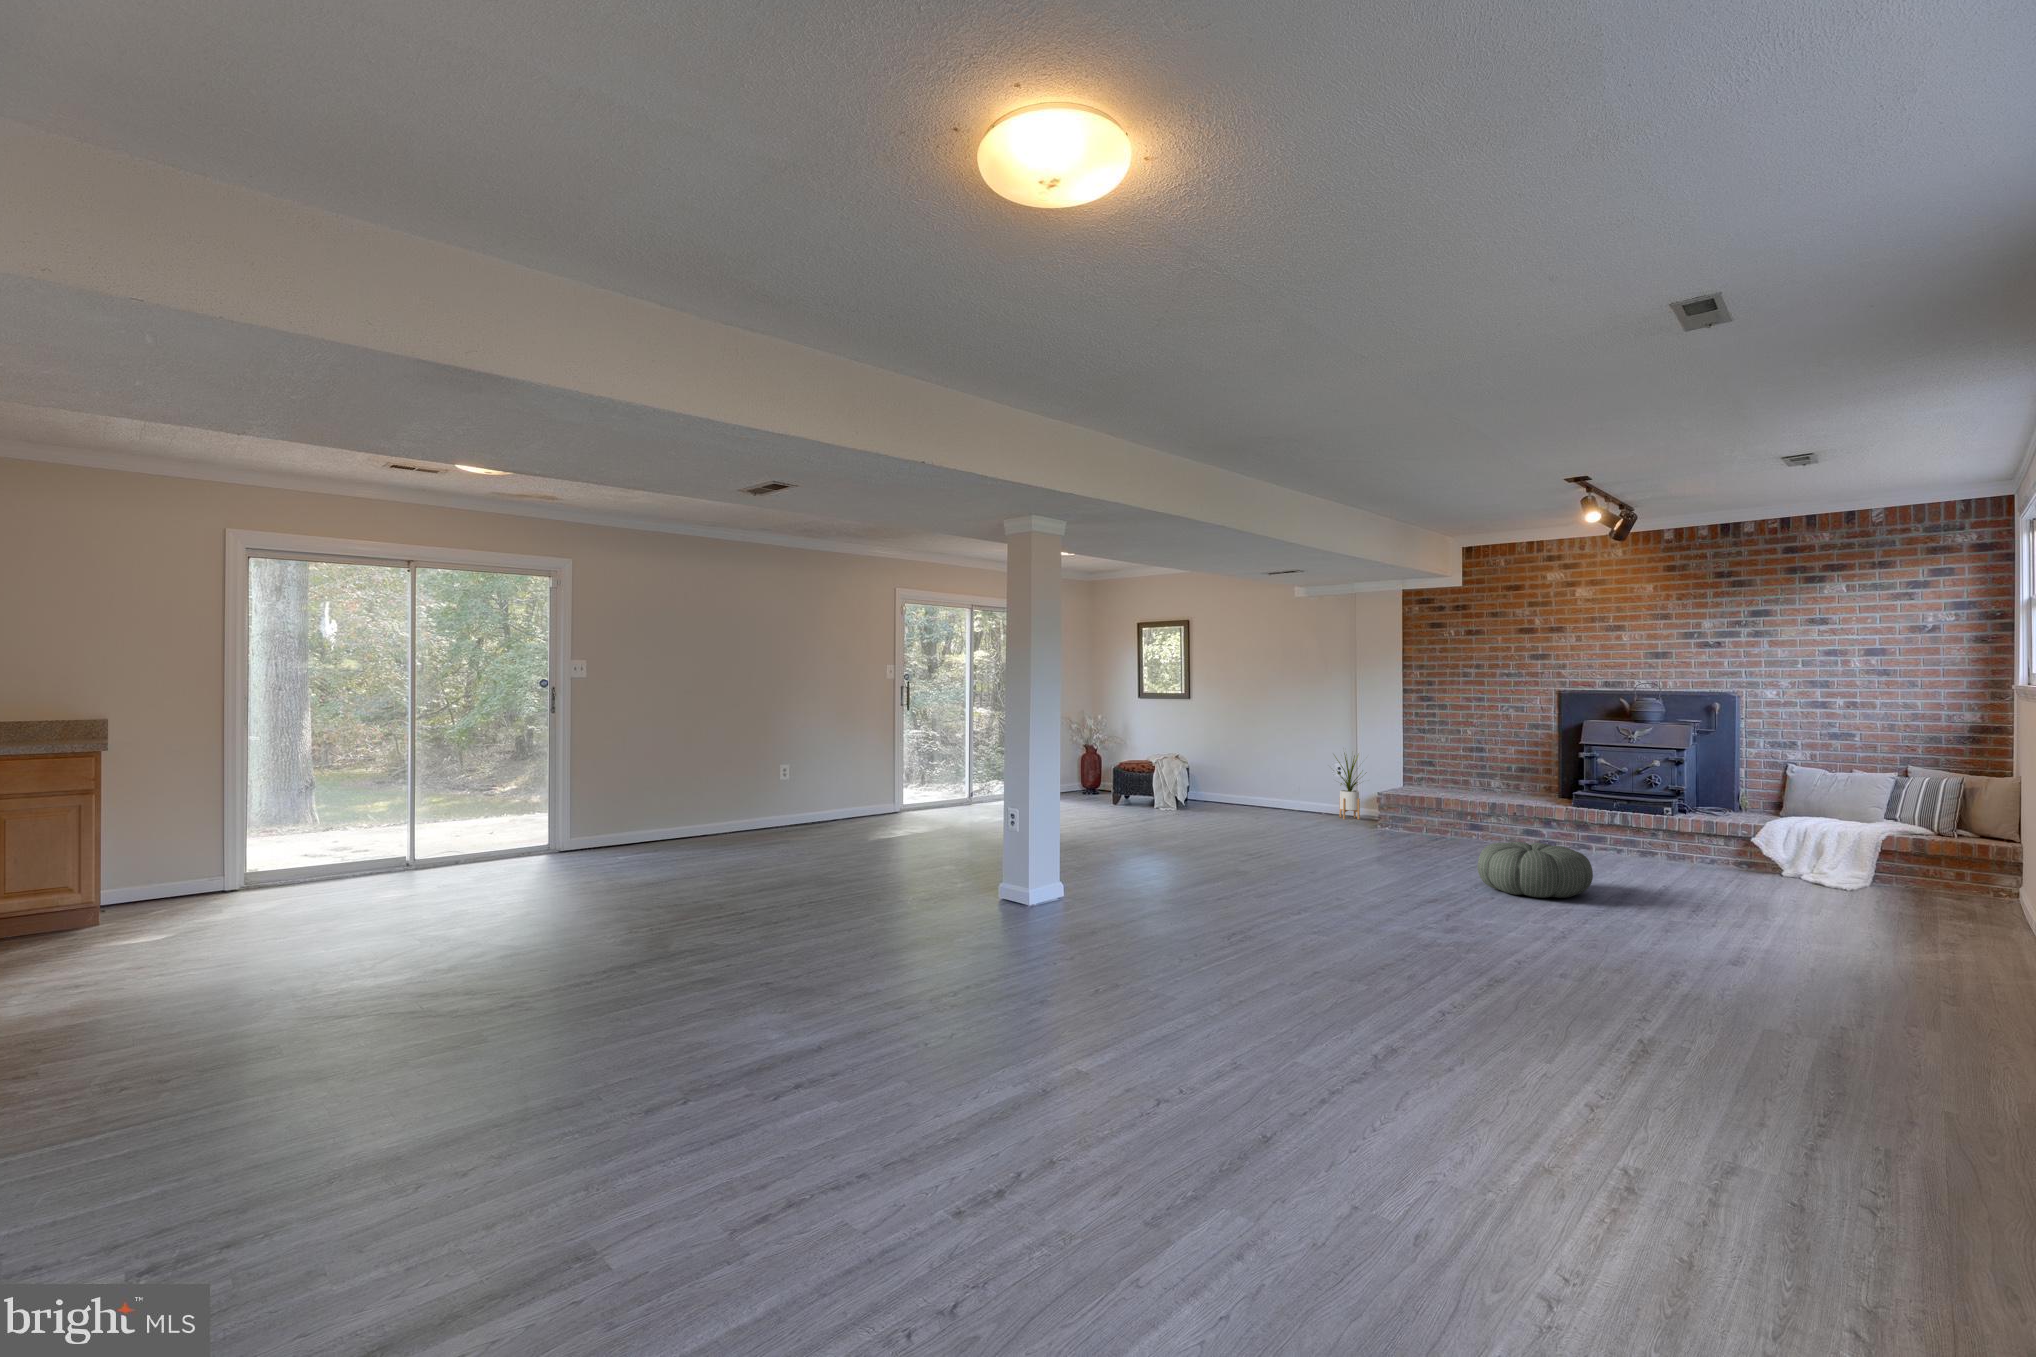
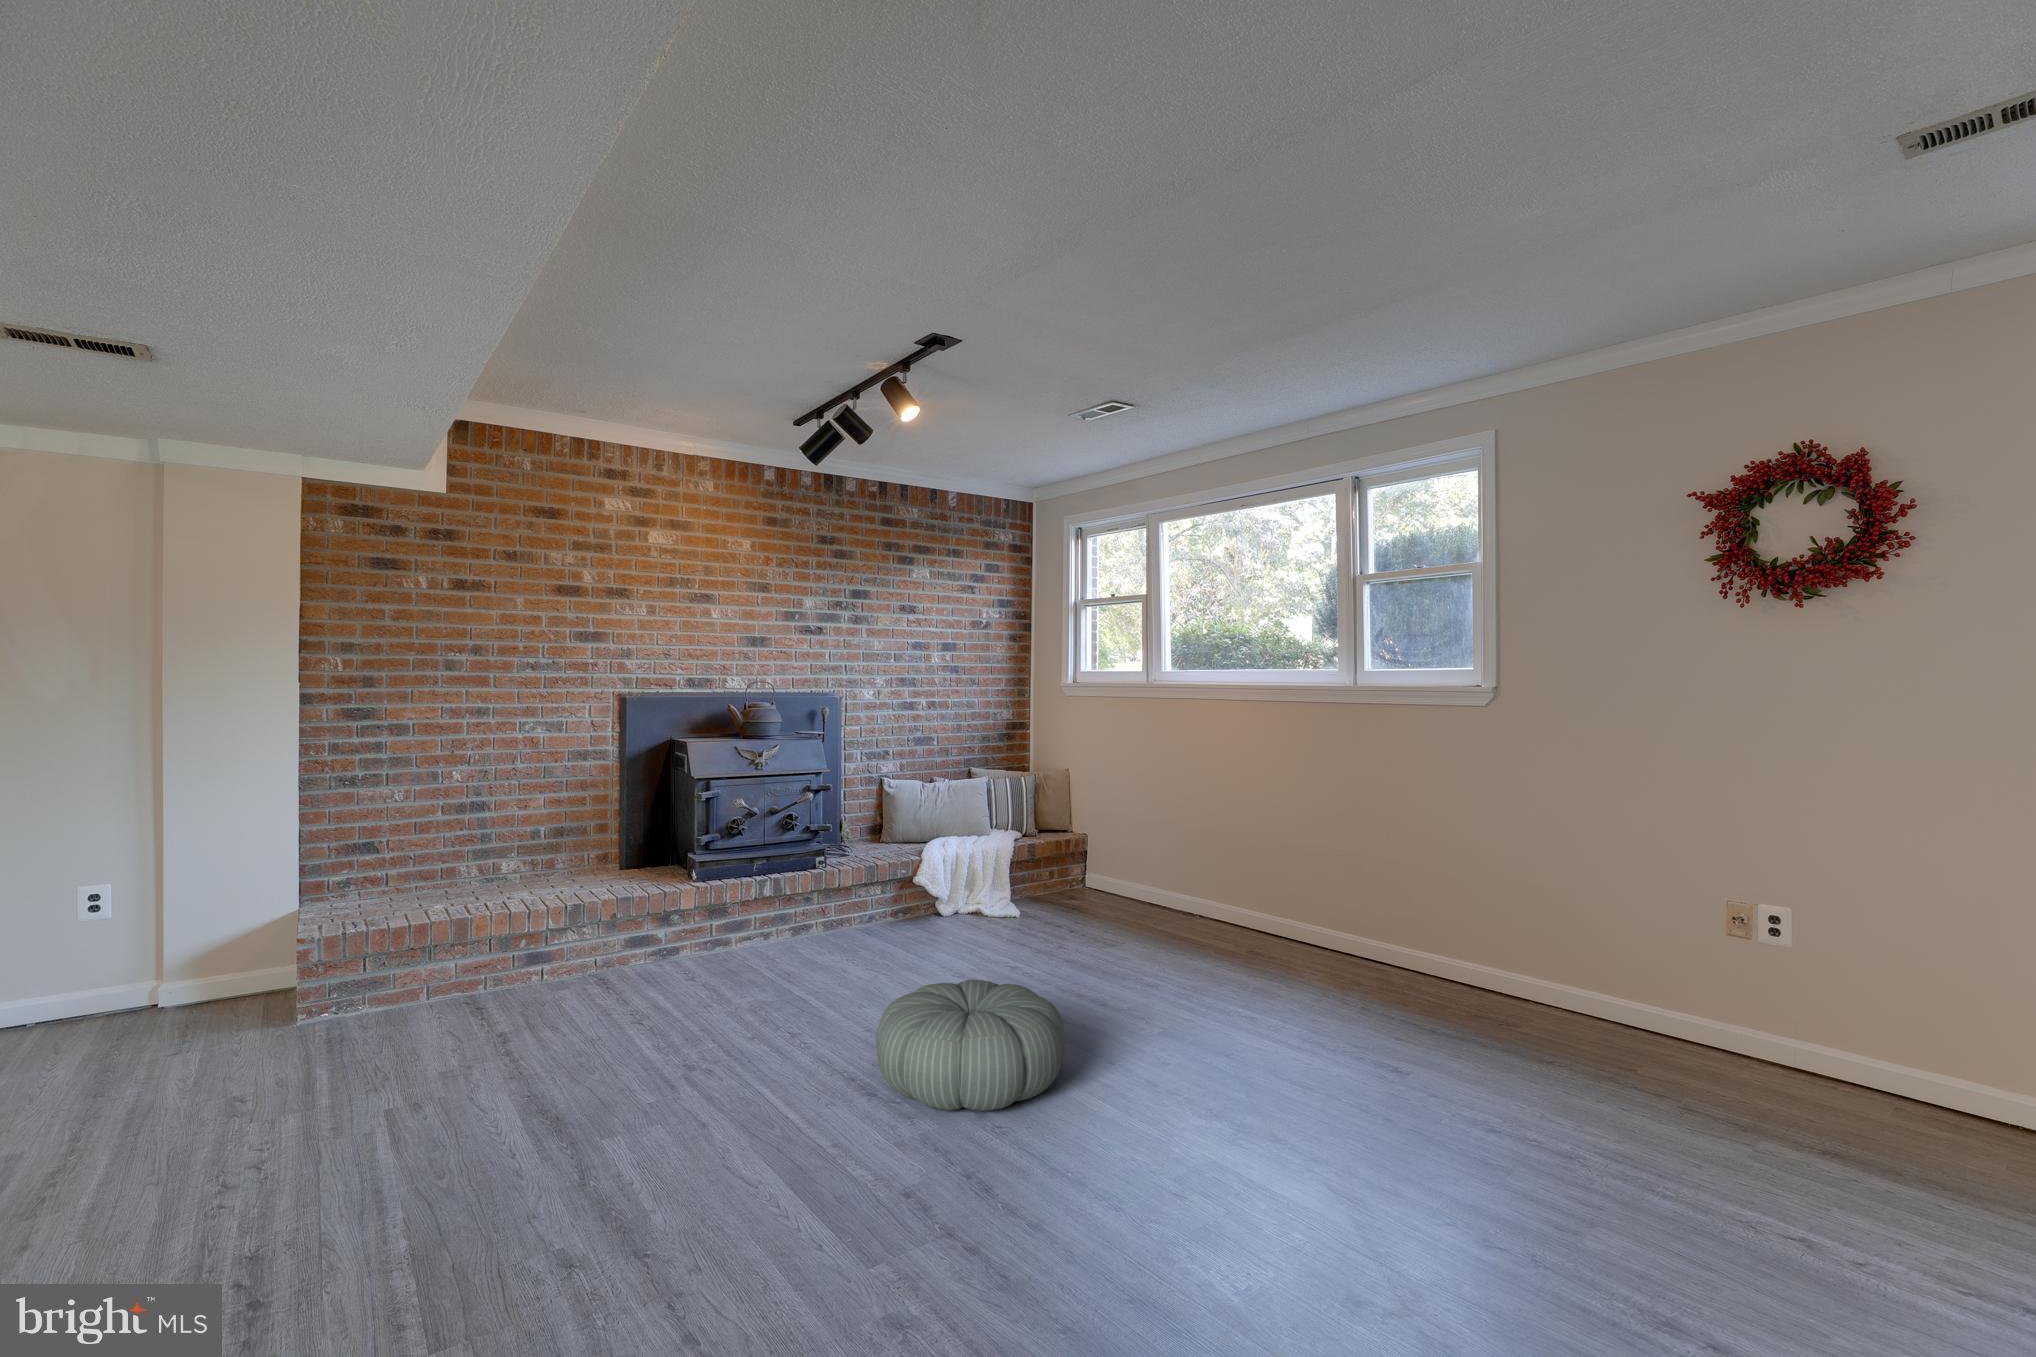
house plant: present [1335,753,1366,819] -> none [108,836,234,1024]

